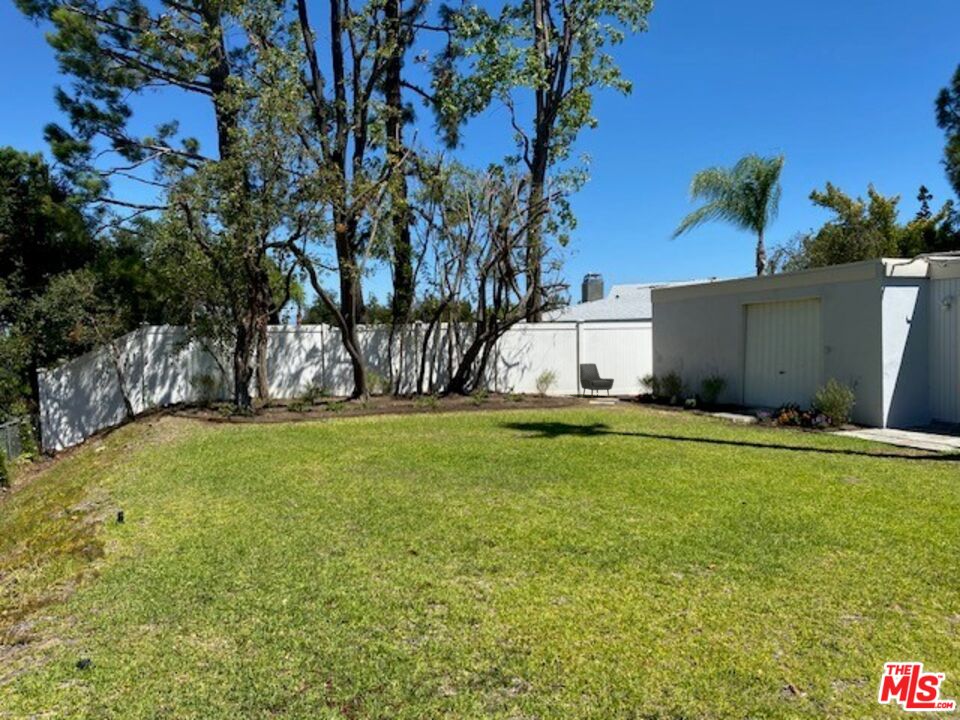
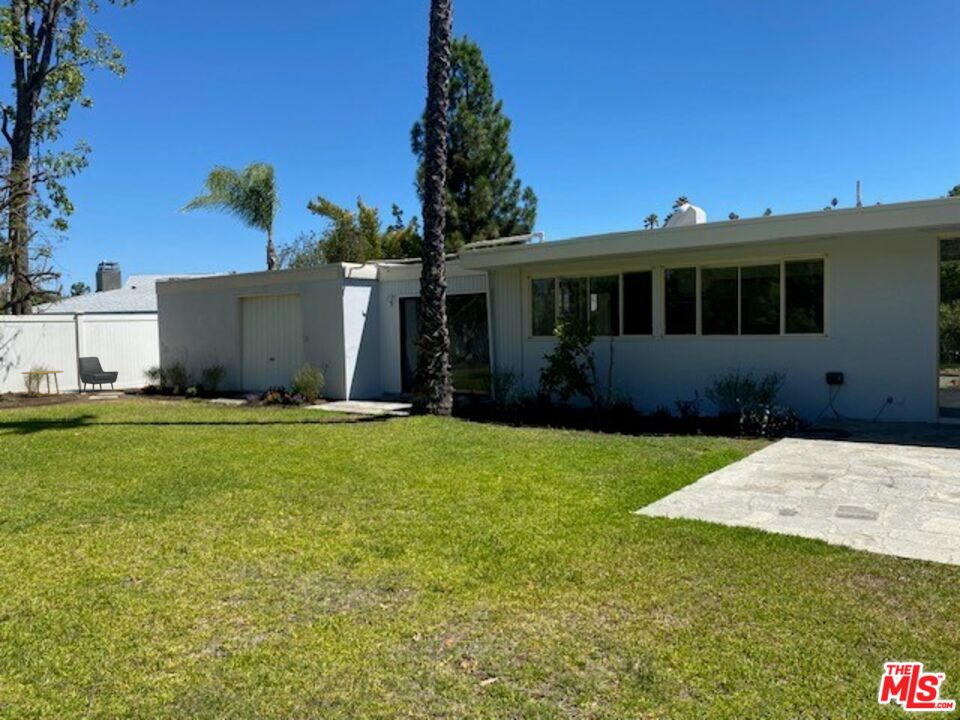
round table: none [534,375,568,400] -> present [22,371,63,397]

